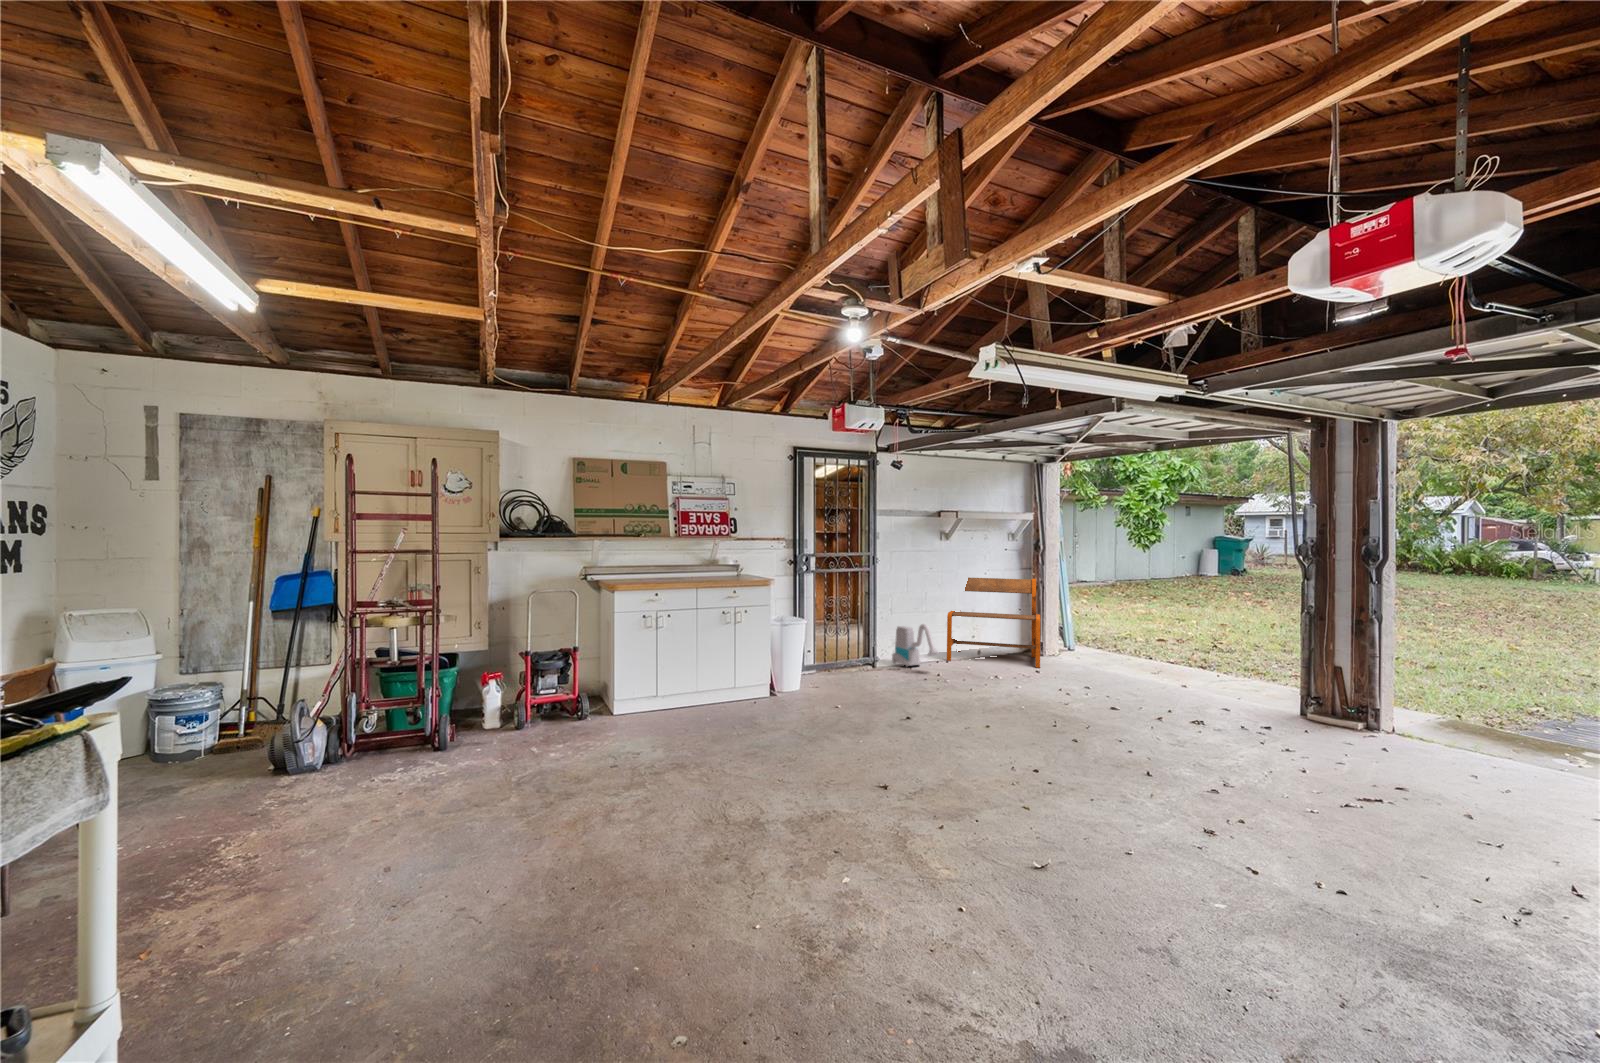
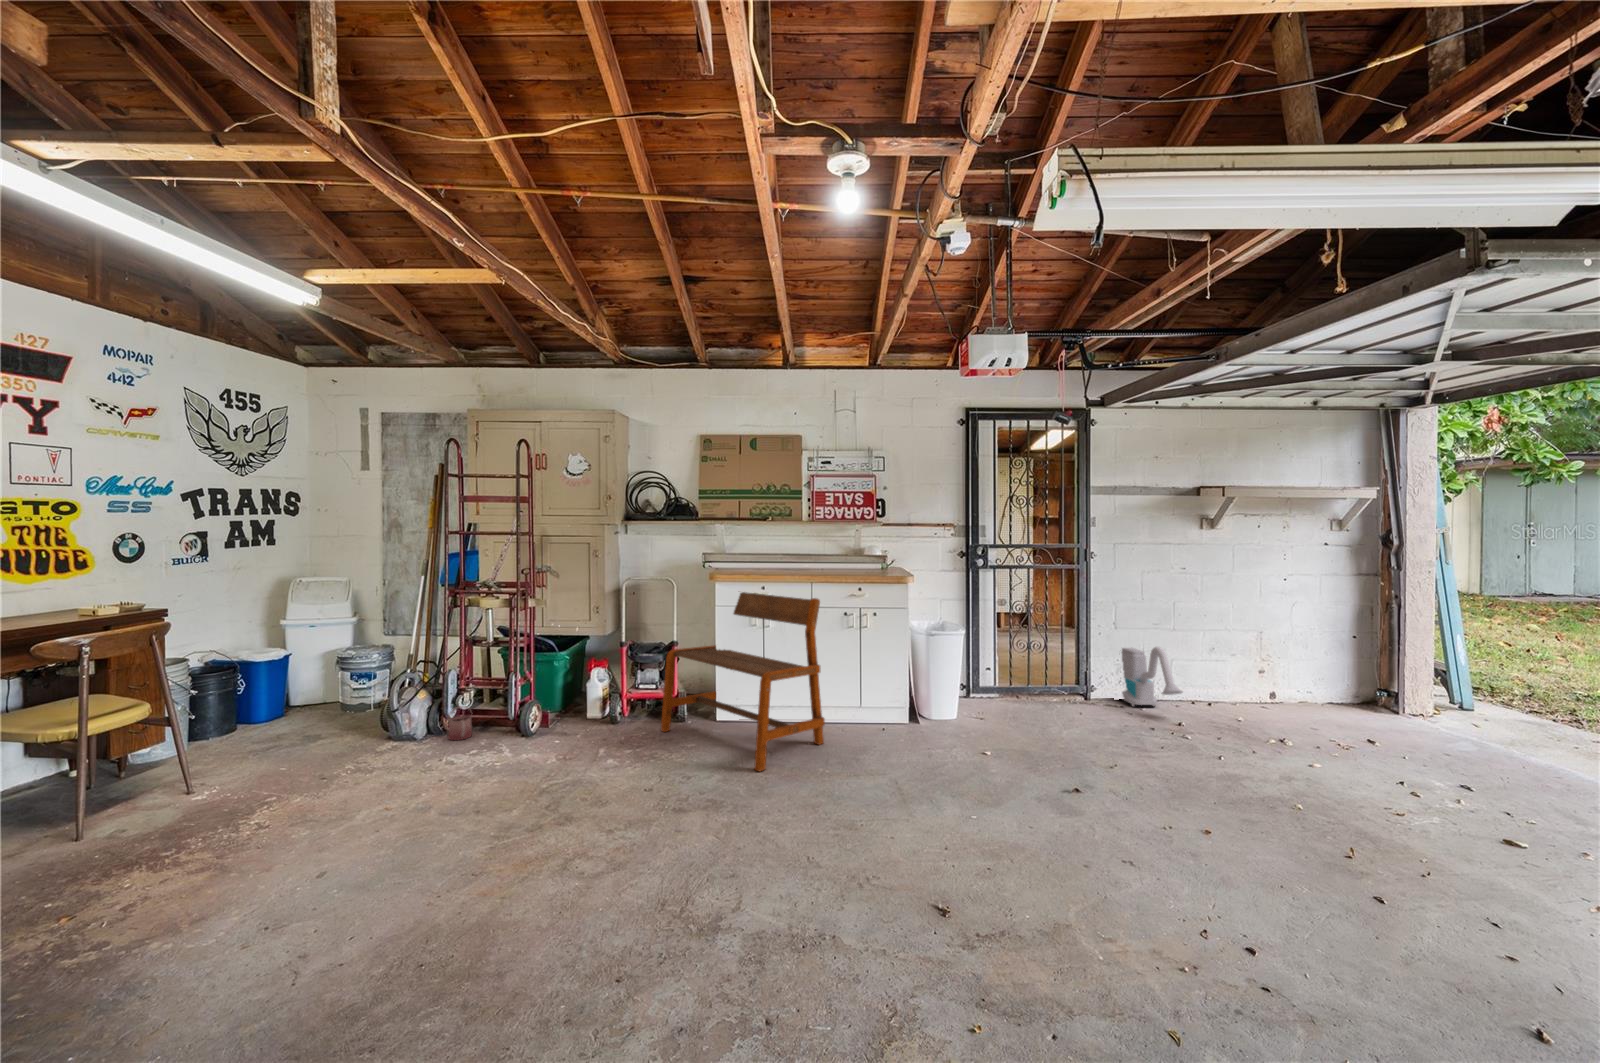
bench: present [947,578,1040,668] -> present [661,592,825,771]
watering can: none [347,730,381,766] -> present [448,707,472,740]

